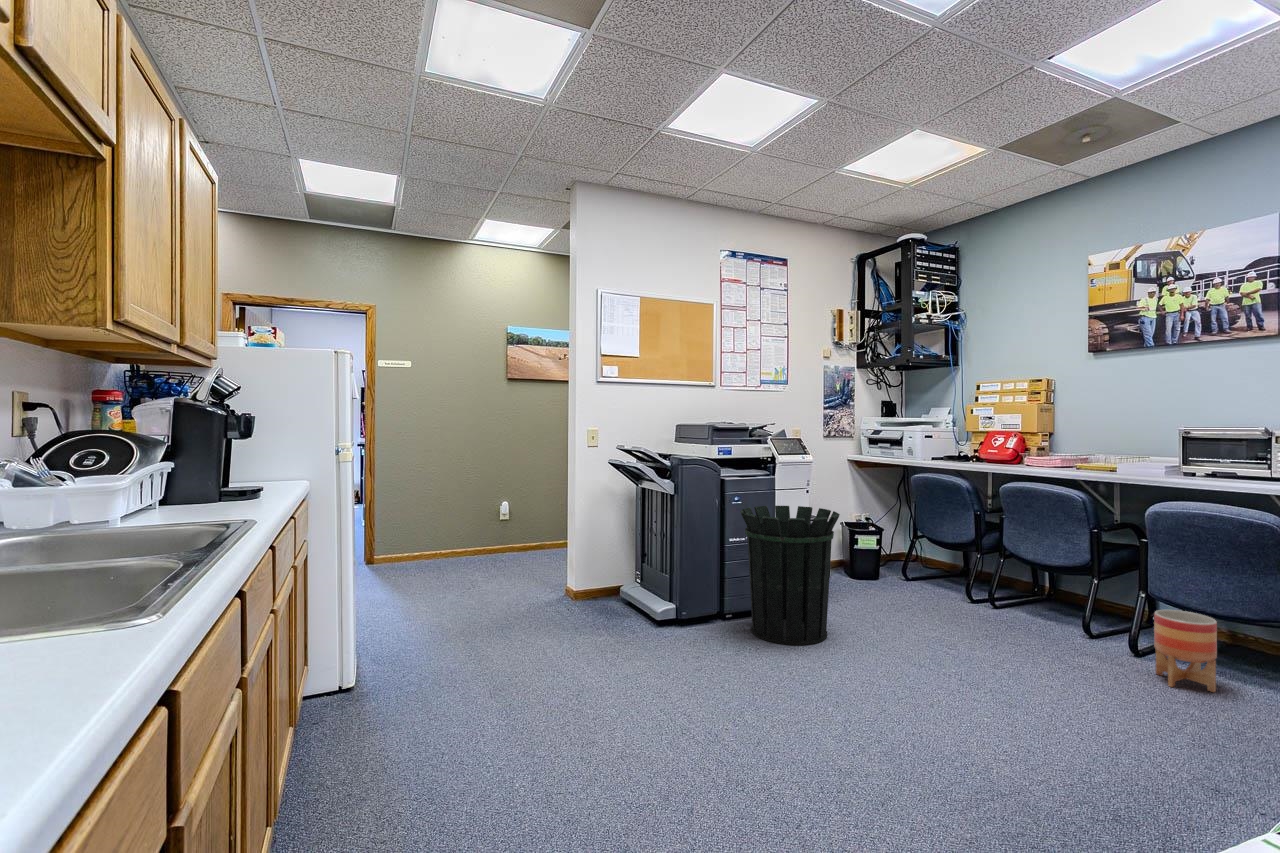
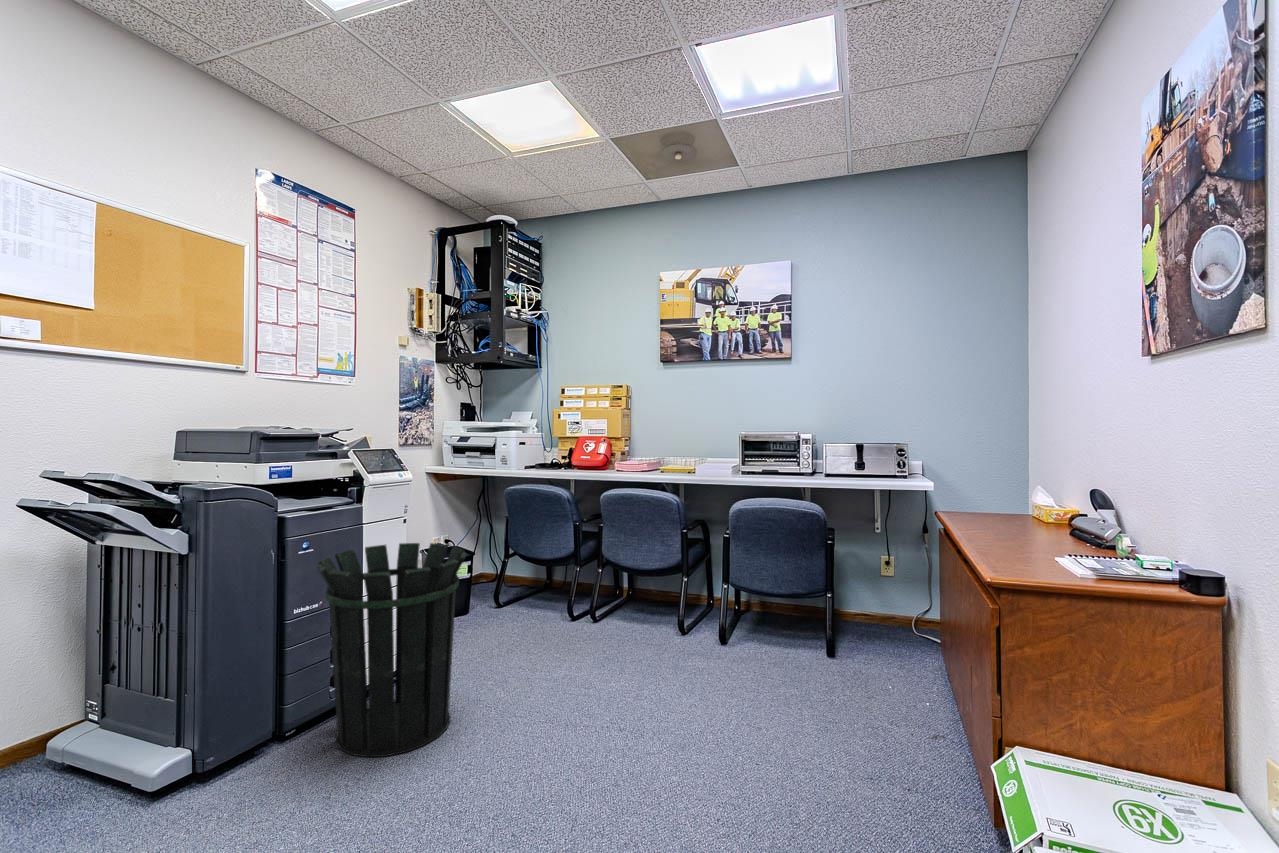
planter: present [1154,610,1217,692] -> none [751,597,796,671]

